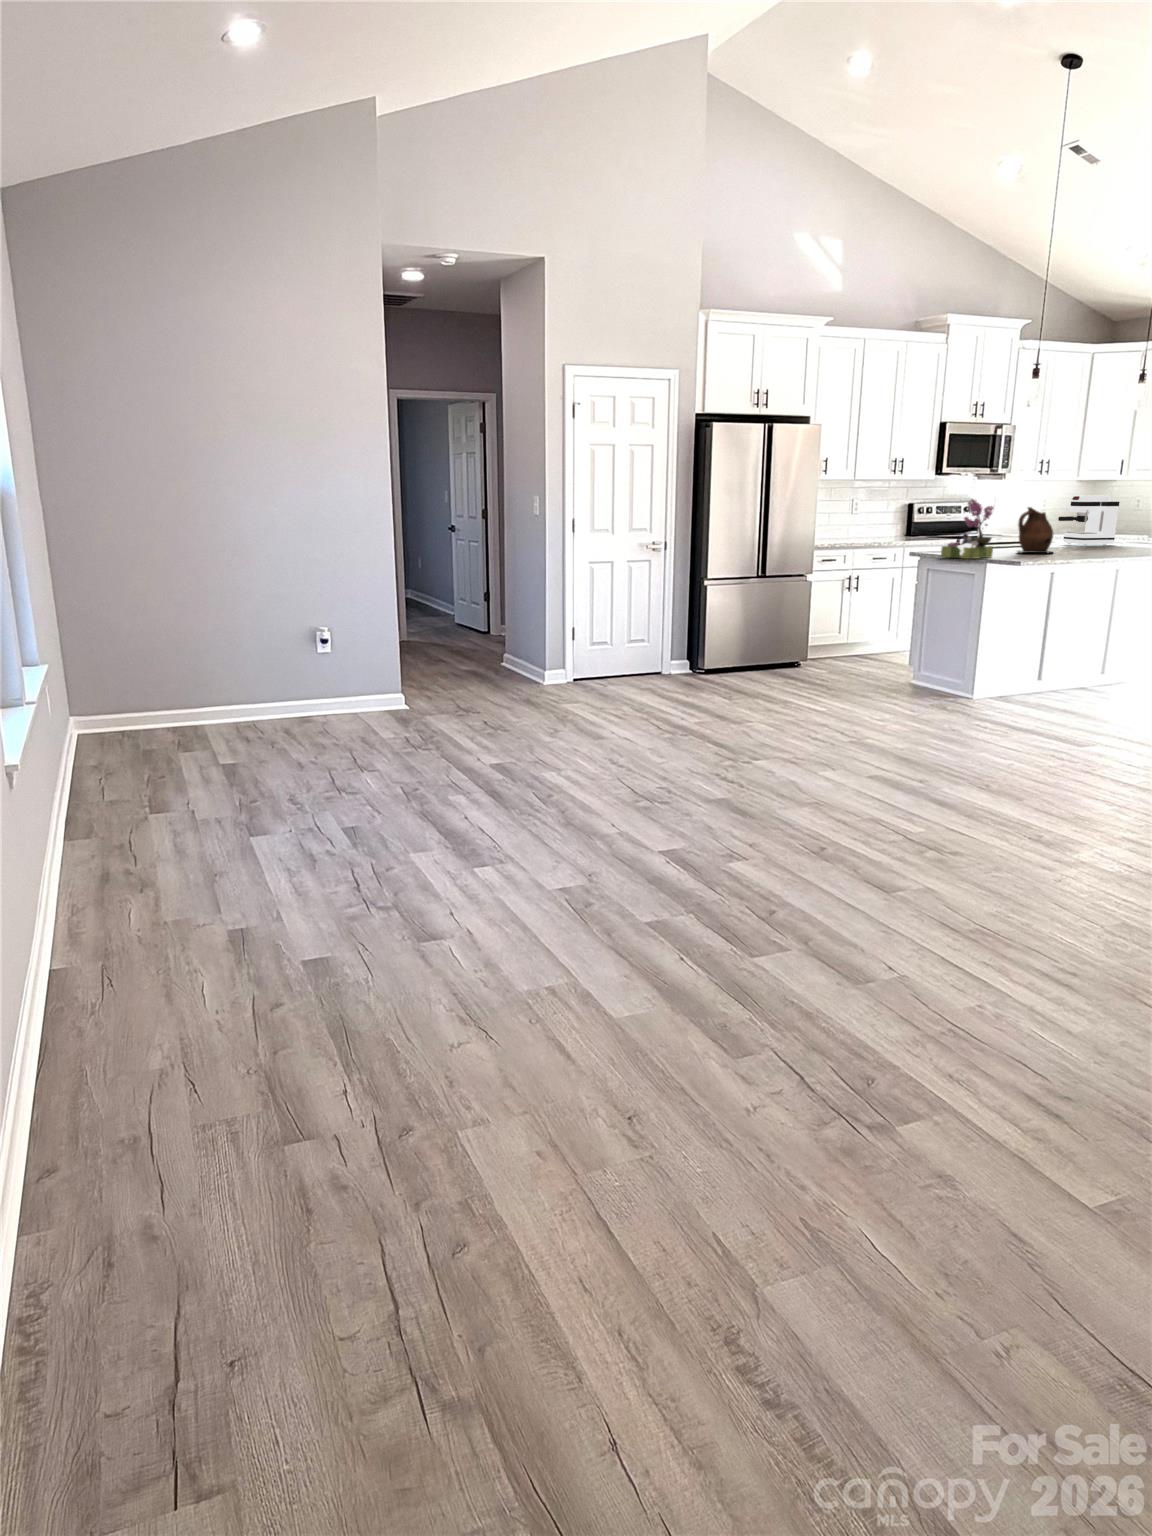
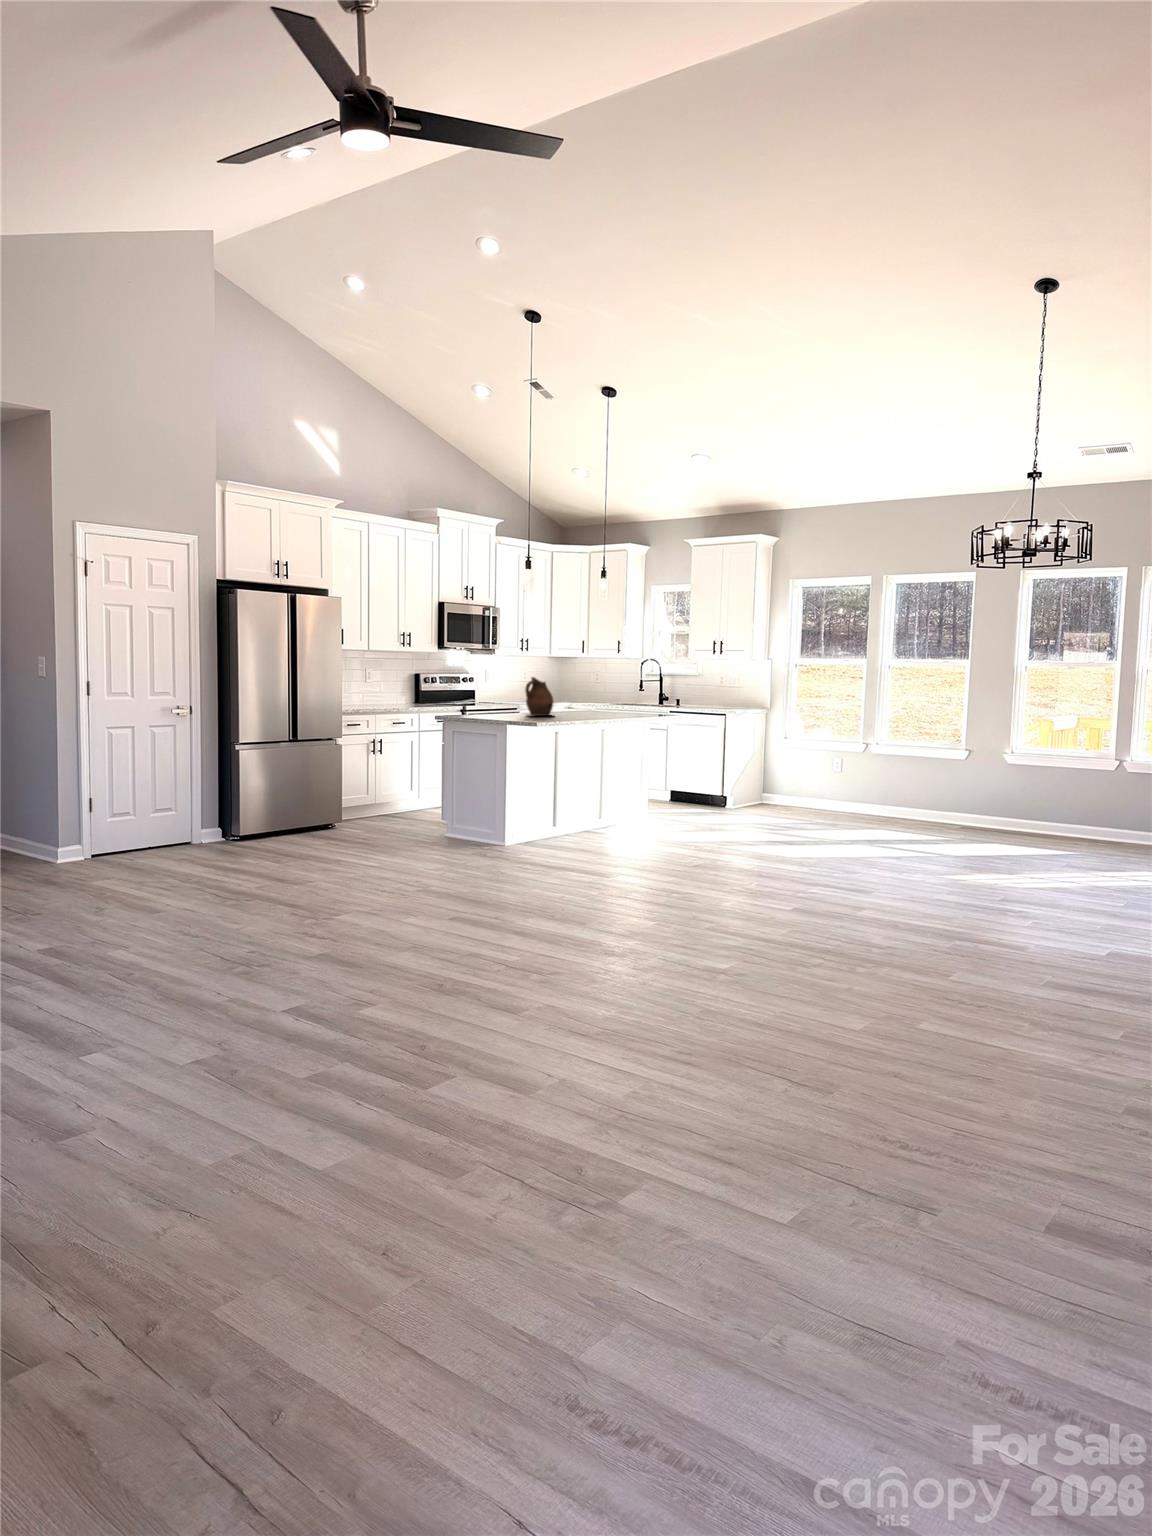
coffee maker: present [1058,495,1120,545] -> none [549,669,594,710]
flower arrangement: present [941,499,994,559] -> none [467,668,510,721]

